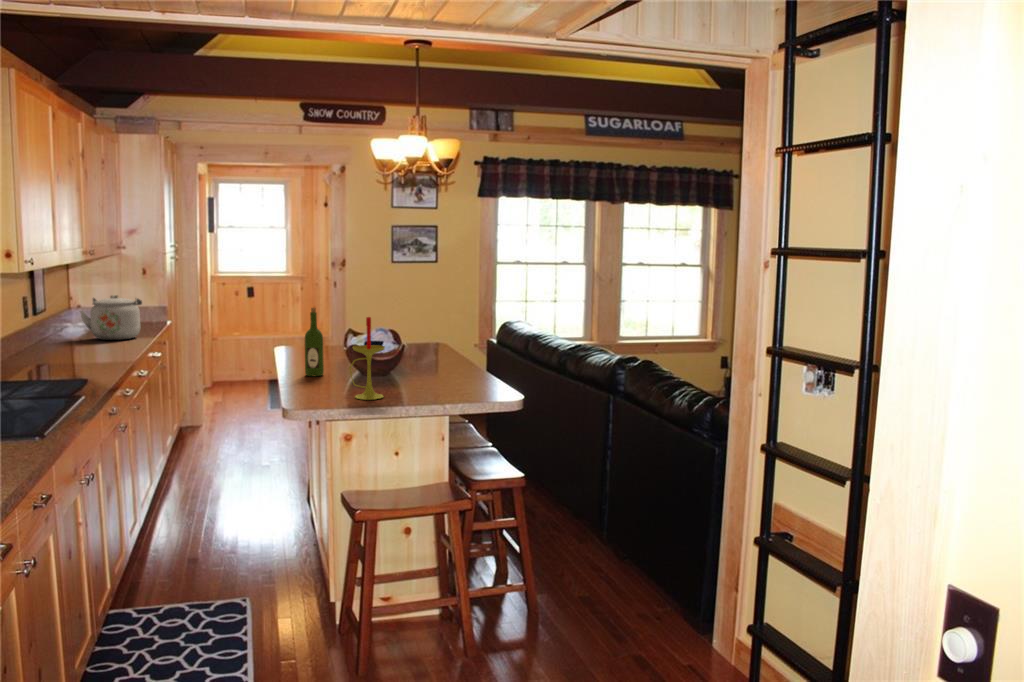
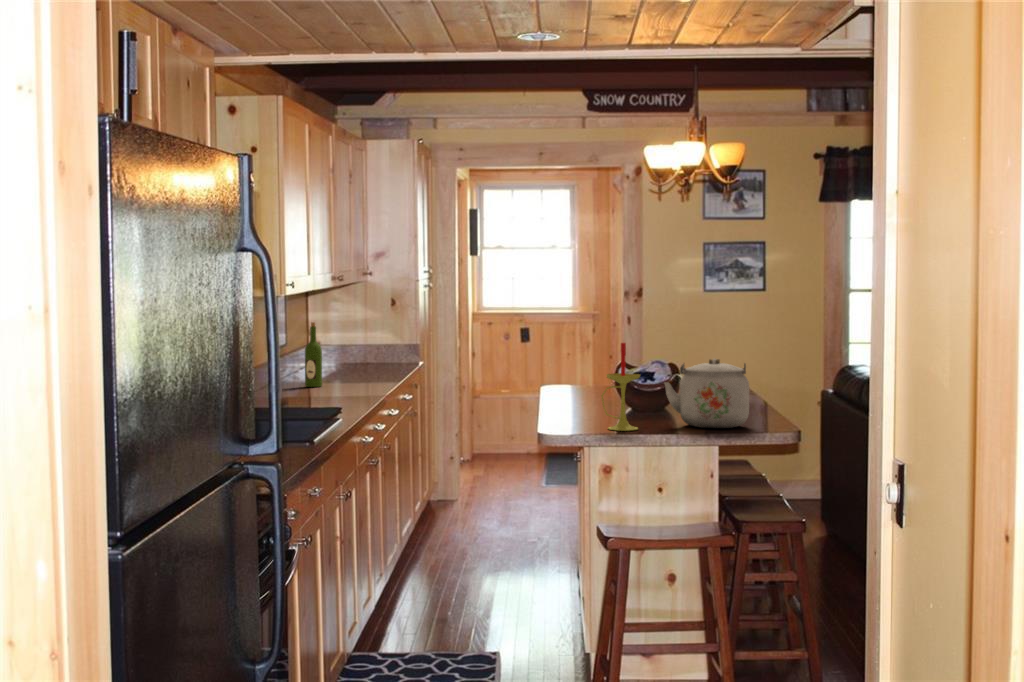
kettle: present [80,295,142,340] -> present [665,358,749,428]
wine bottle: present [305,308,324,376] -> present [305,322,322,387]

